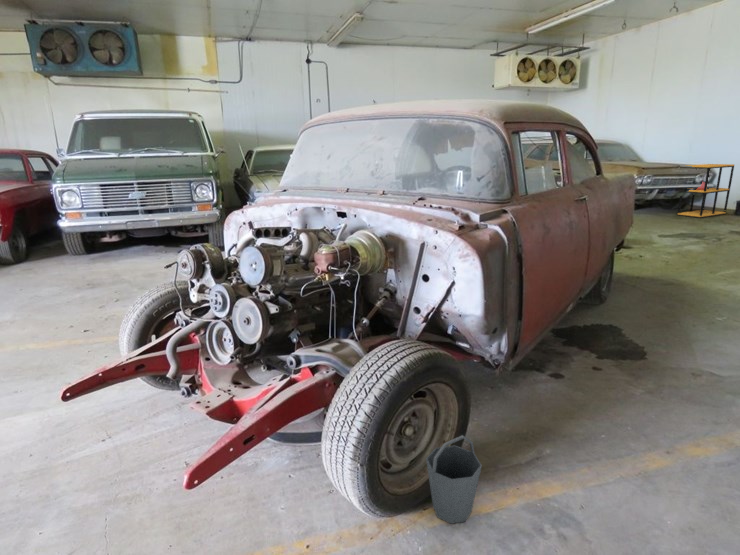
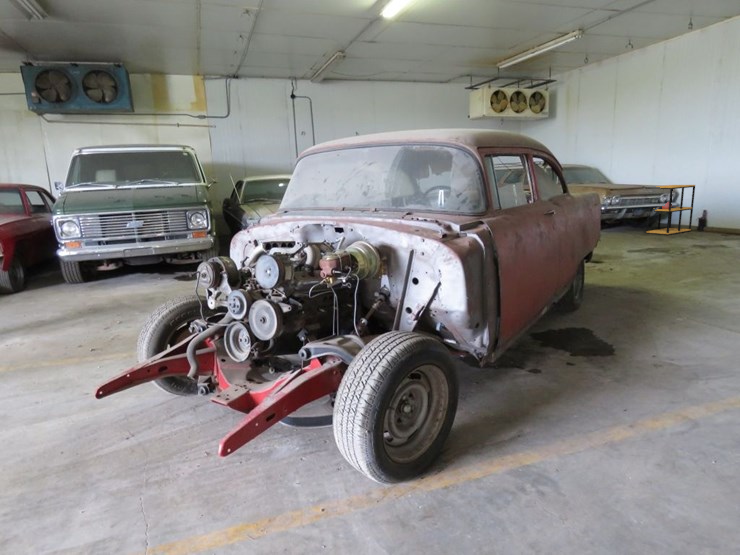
bucket: present [426,435,482,524] -> none [422,410,470,488]

